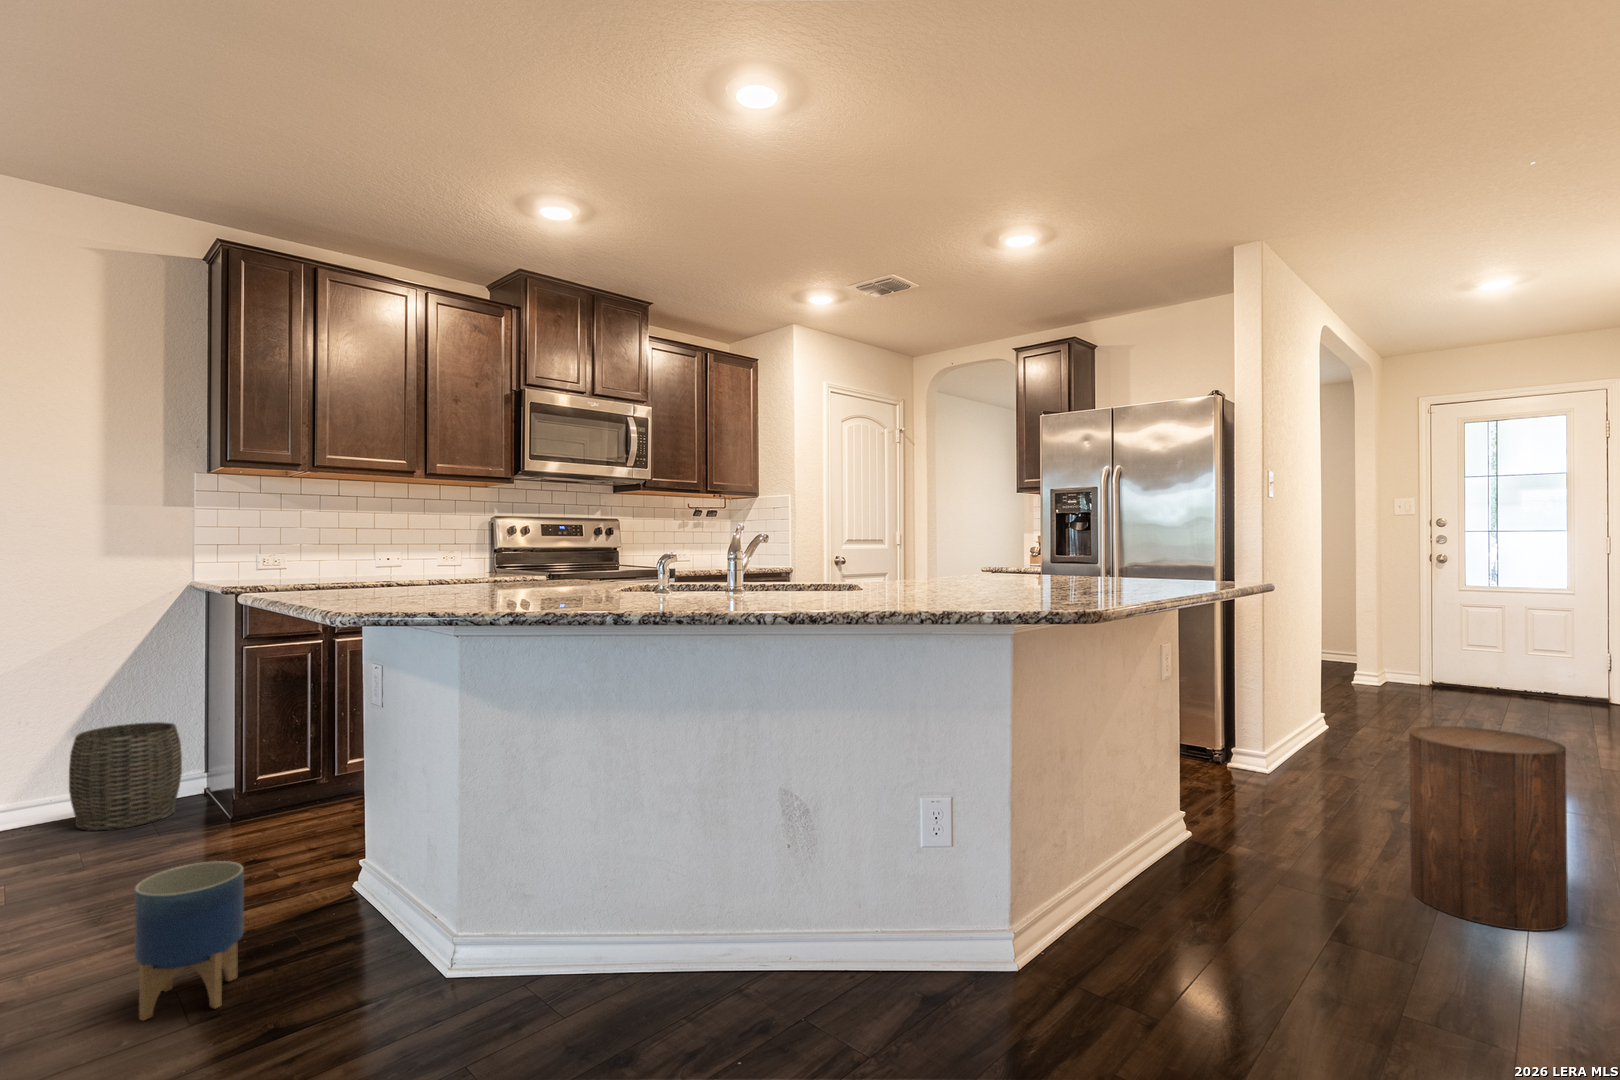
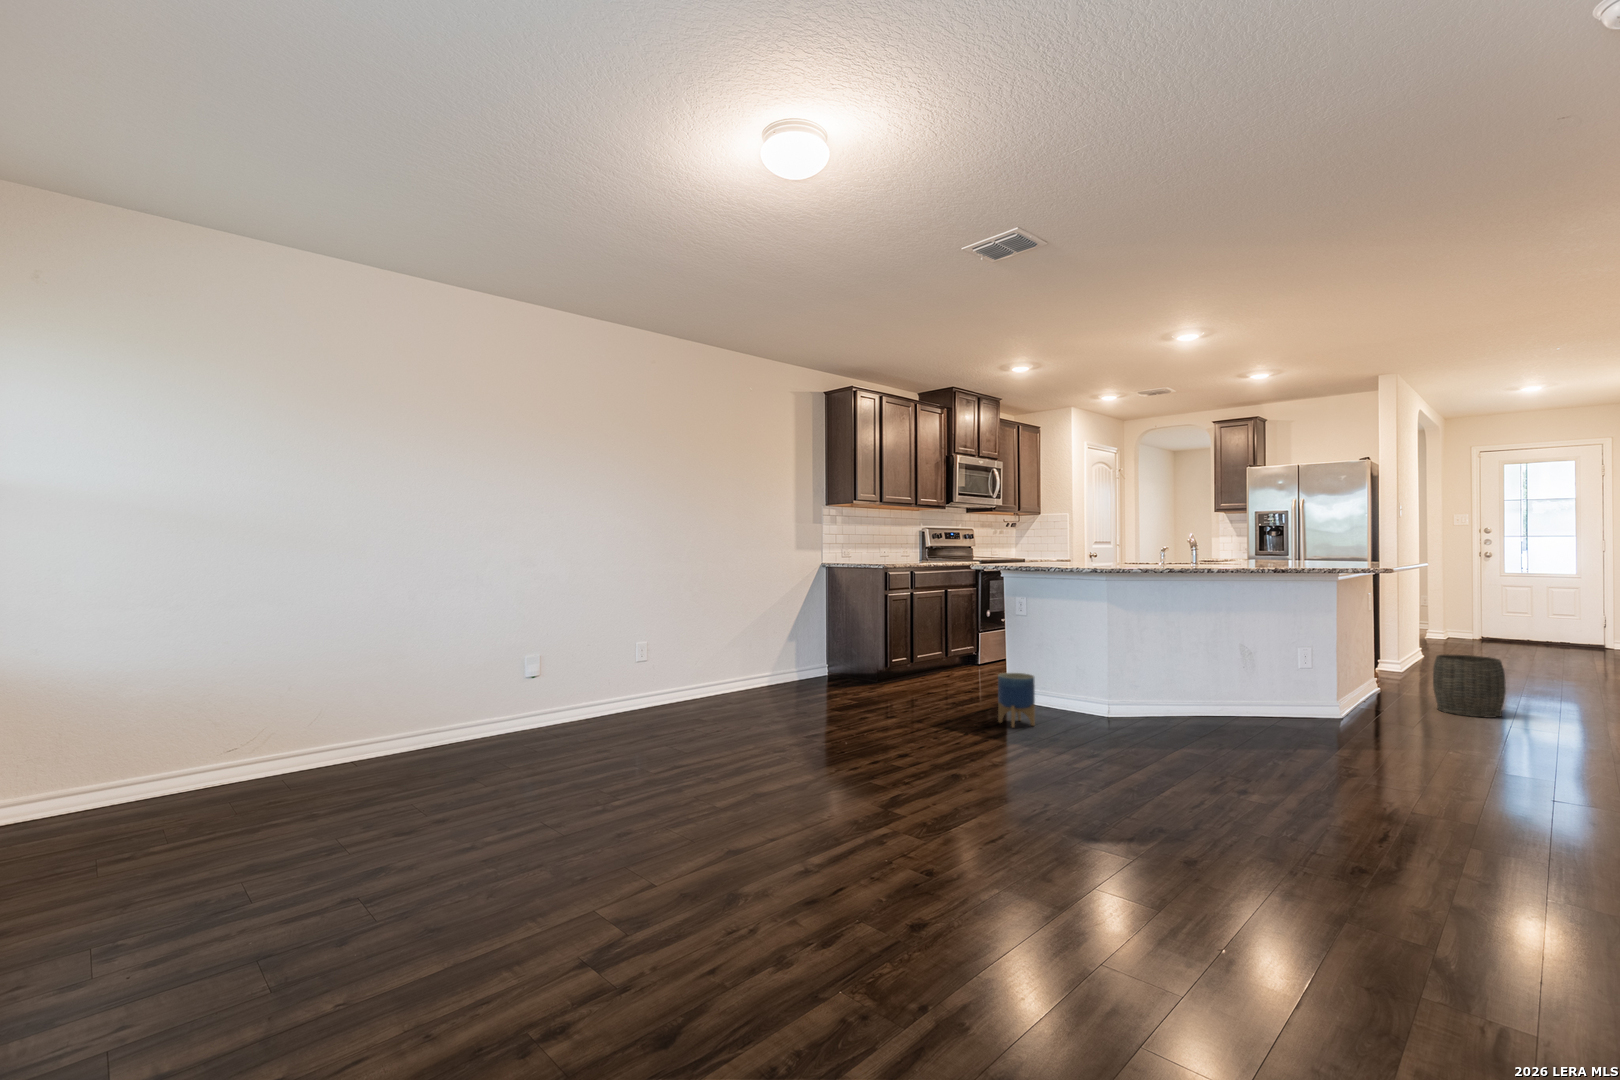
woven basket: present [69,722,182,831] -> present [1433,655,1506,718]
stool: present [1409,726,1568,931] -> none [1512,632,1593,718]

